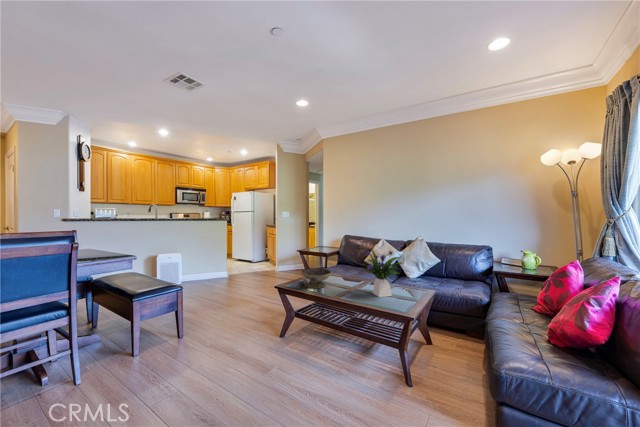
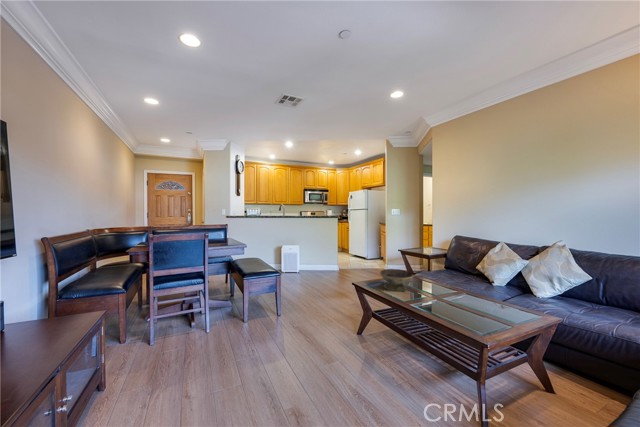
flower arrangement: present [363,249,402,297] -> none [439,253,502,315]

